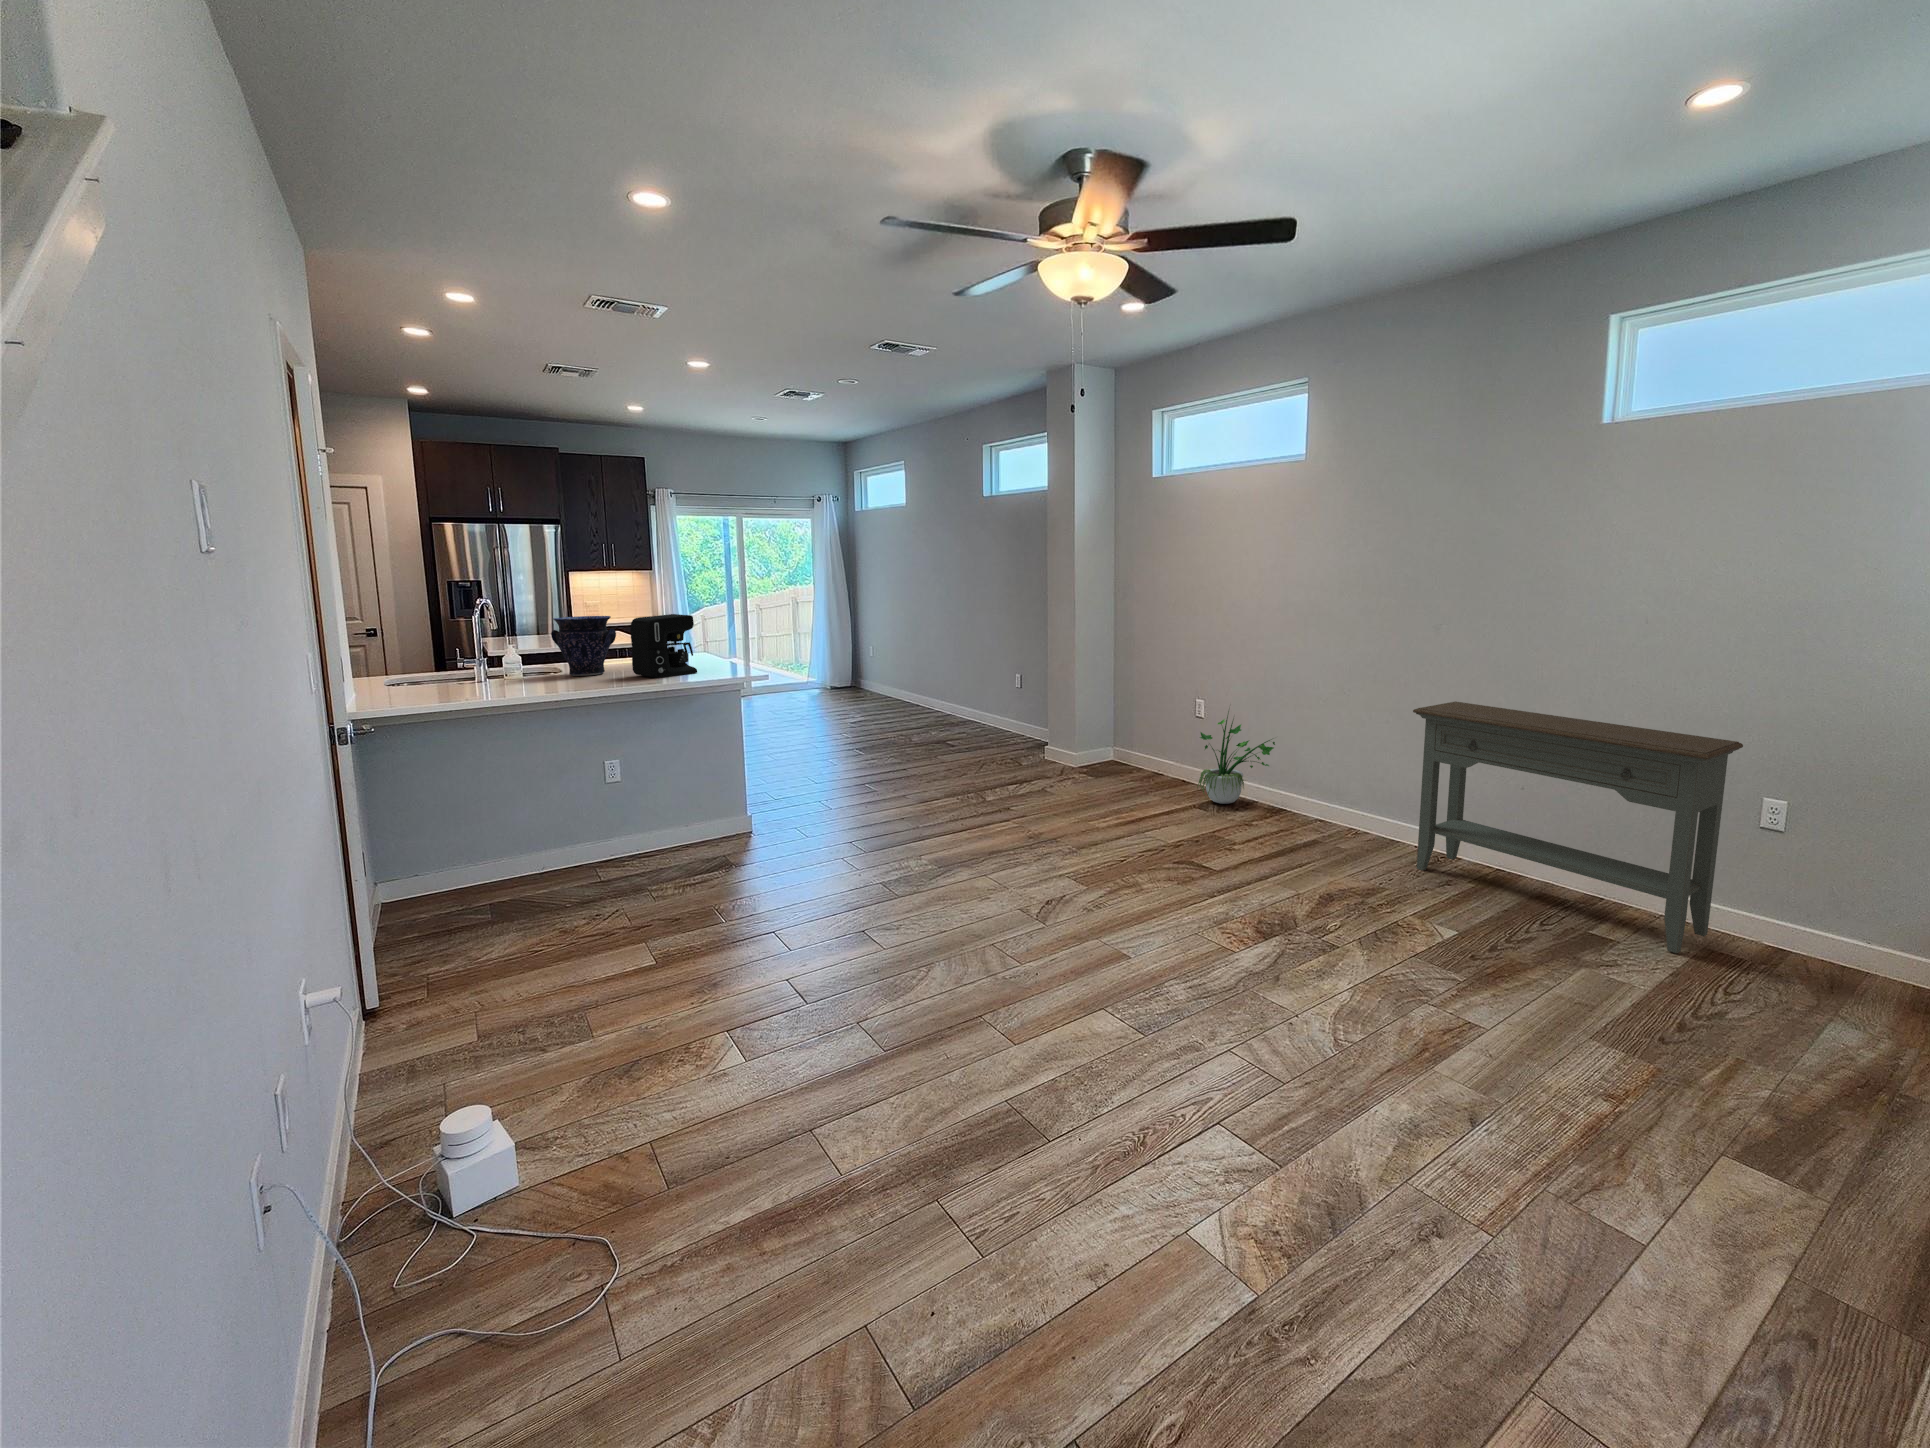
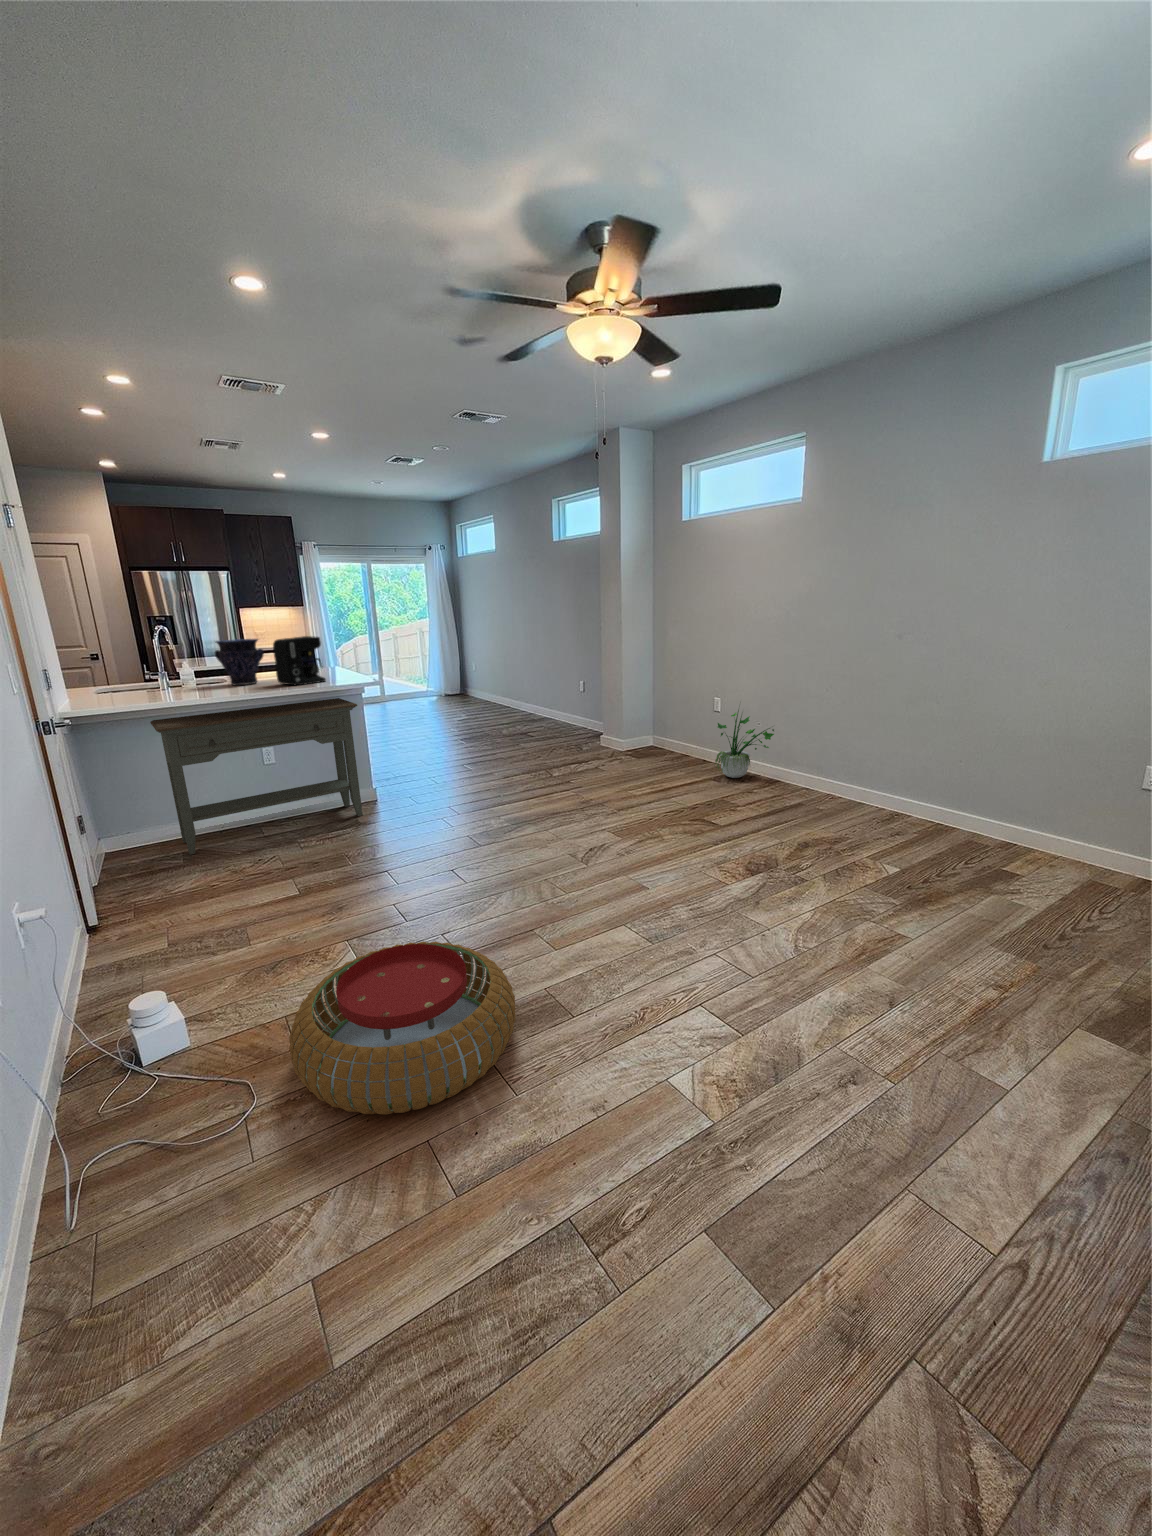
console table: present [1413,701,1743,953] -> present [150,698,363,855]
pouf: none [665,1033,976,1291] -> present [289,941,516,1115]

